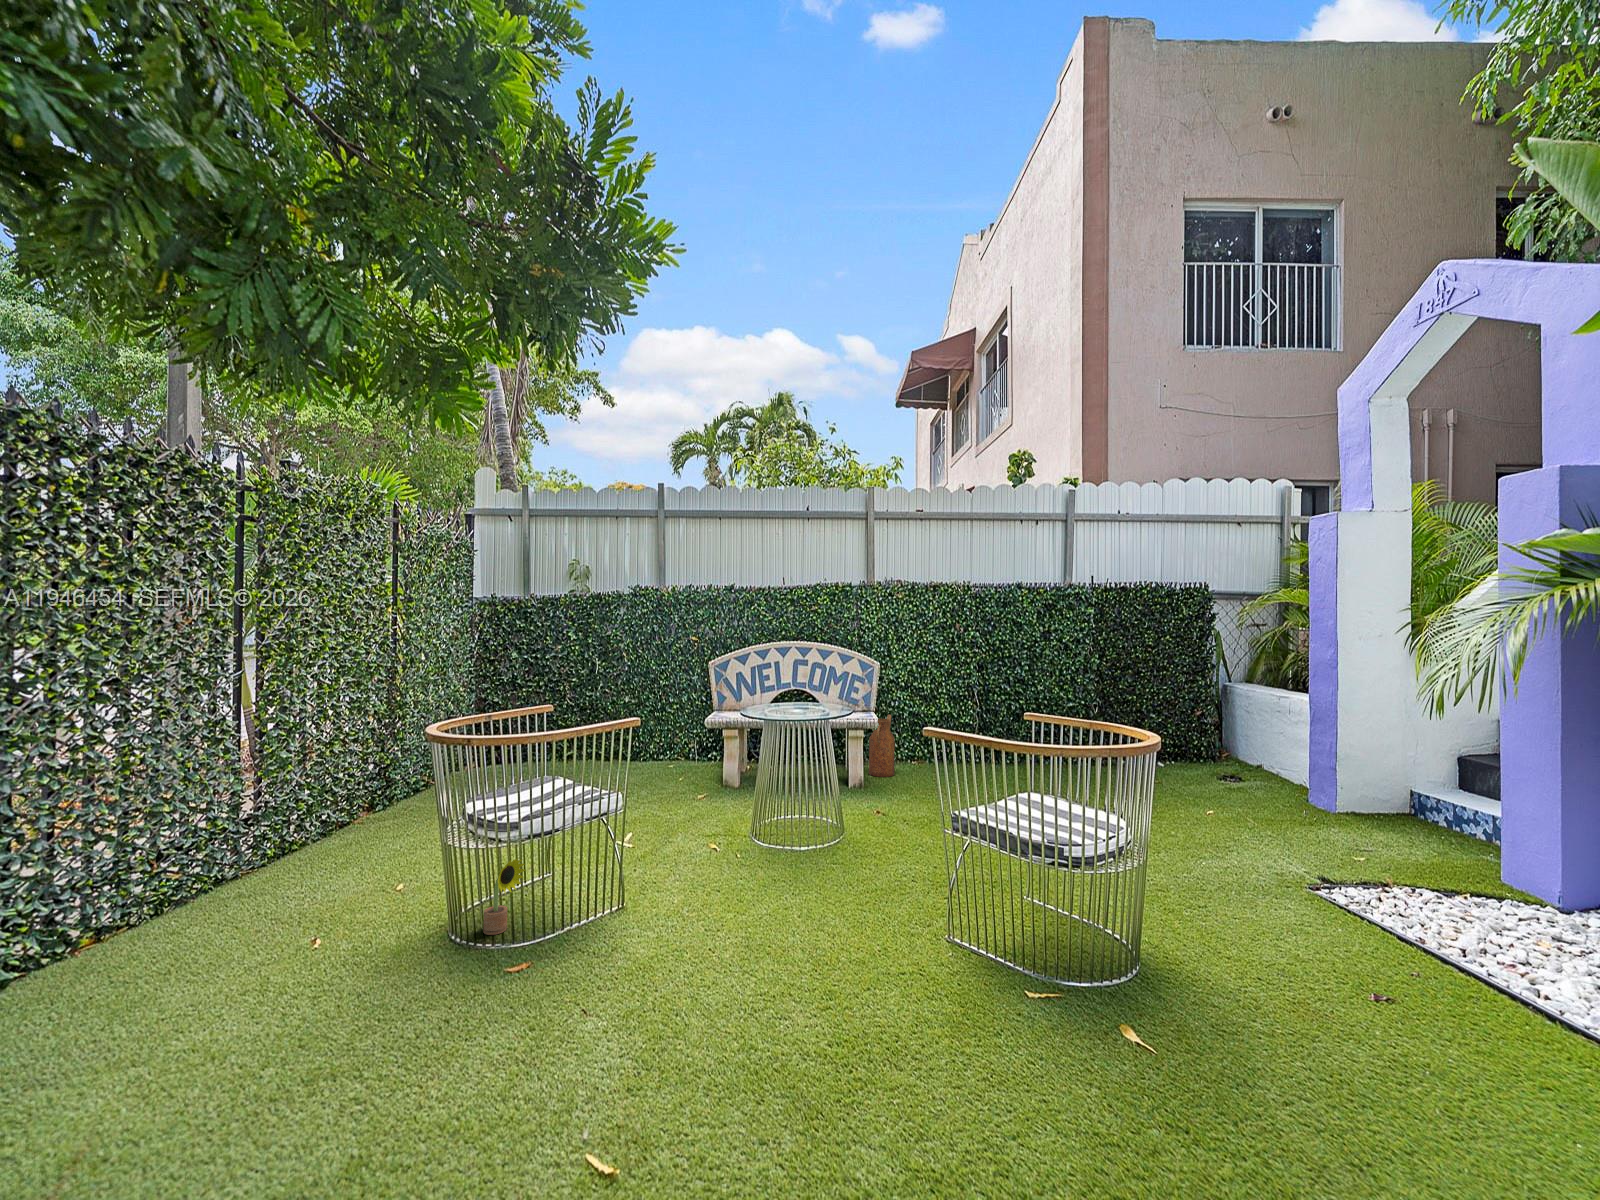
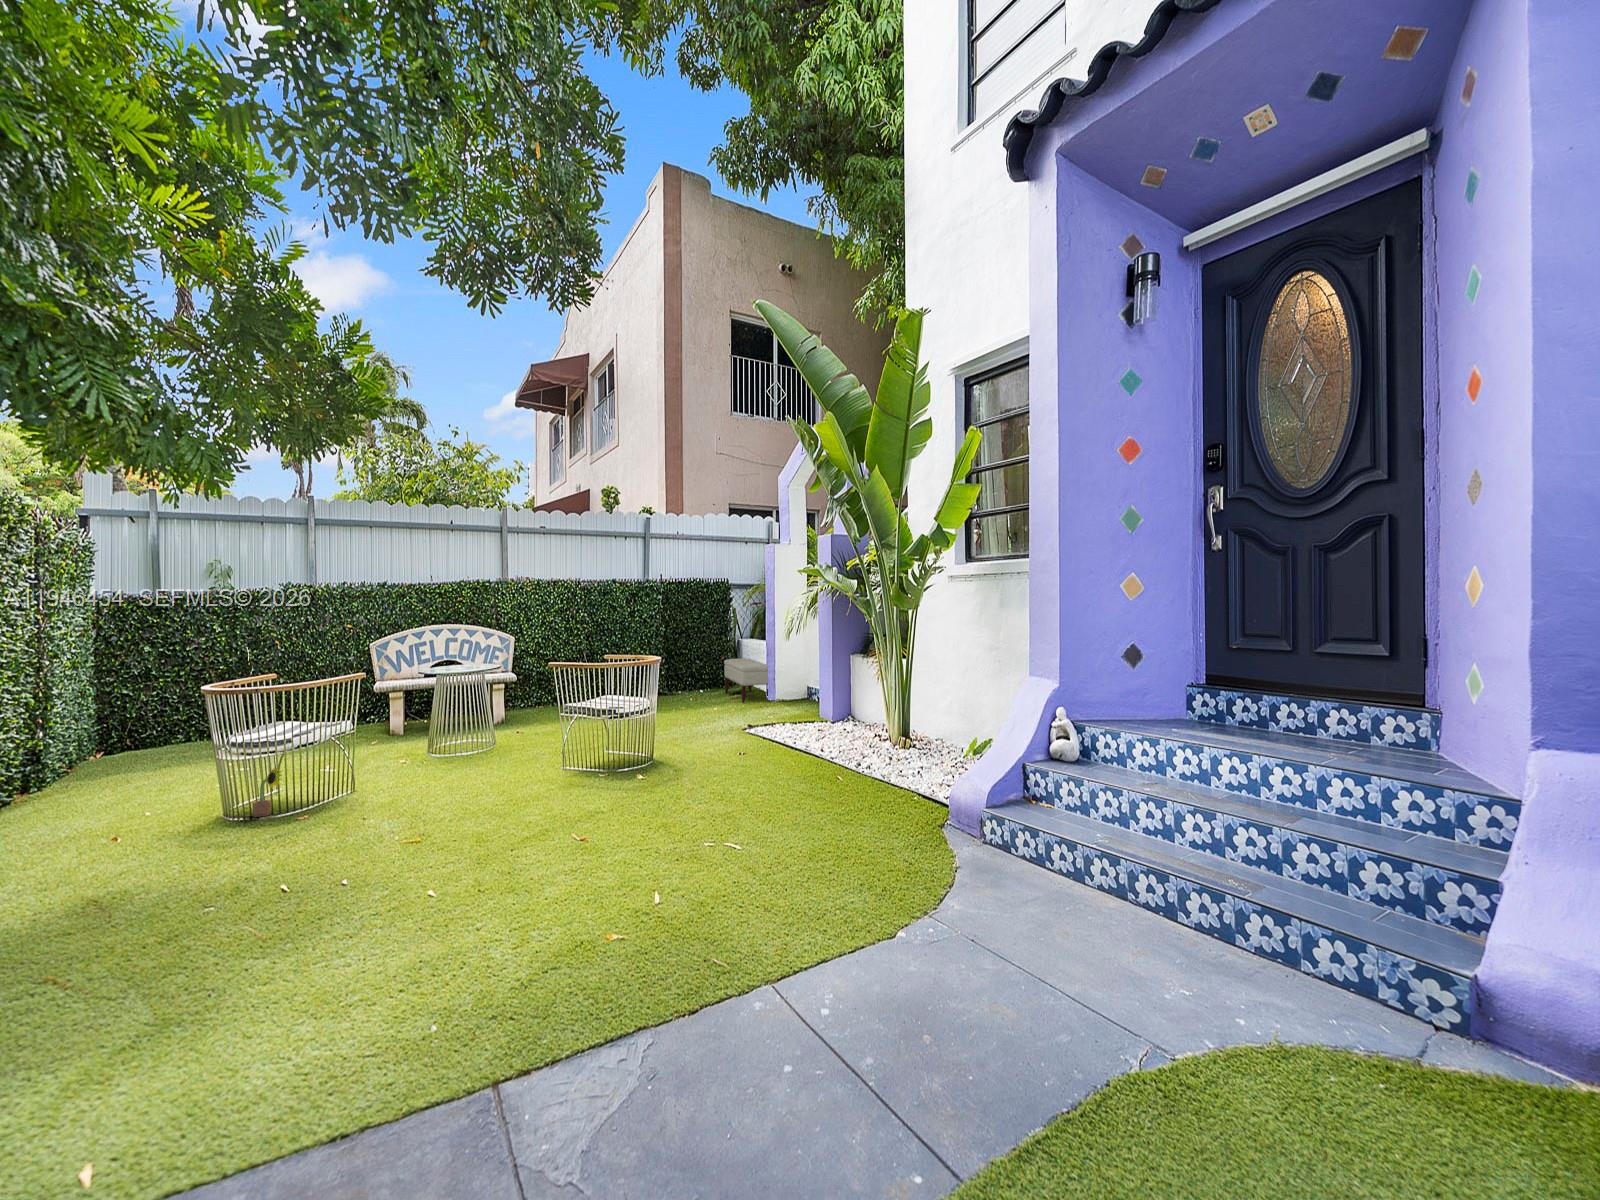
watering can: present [869,715,895,777] -> none [507,675,527,718]
bench: none [1194,715,1307,803] -> present [724,658,770,703]

